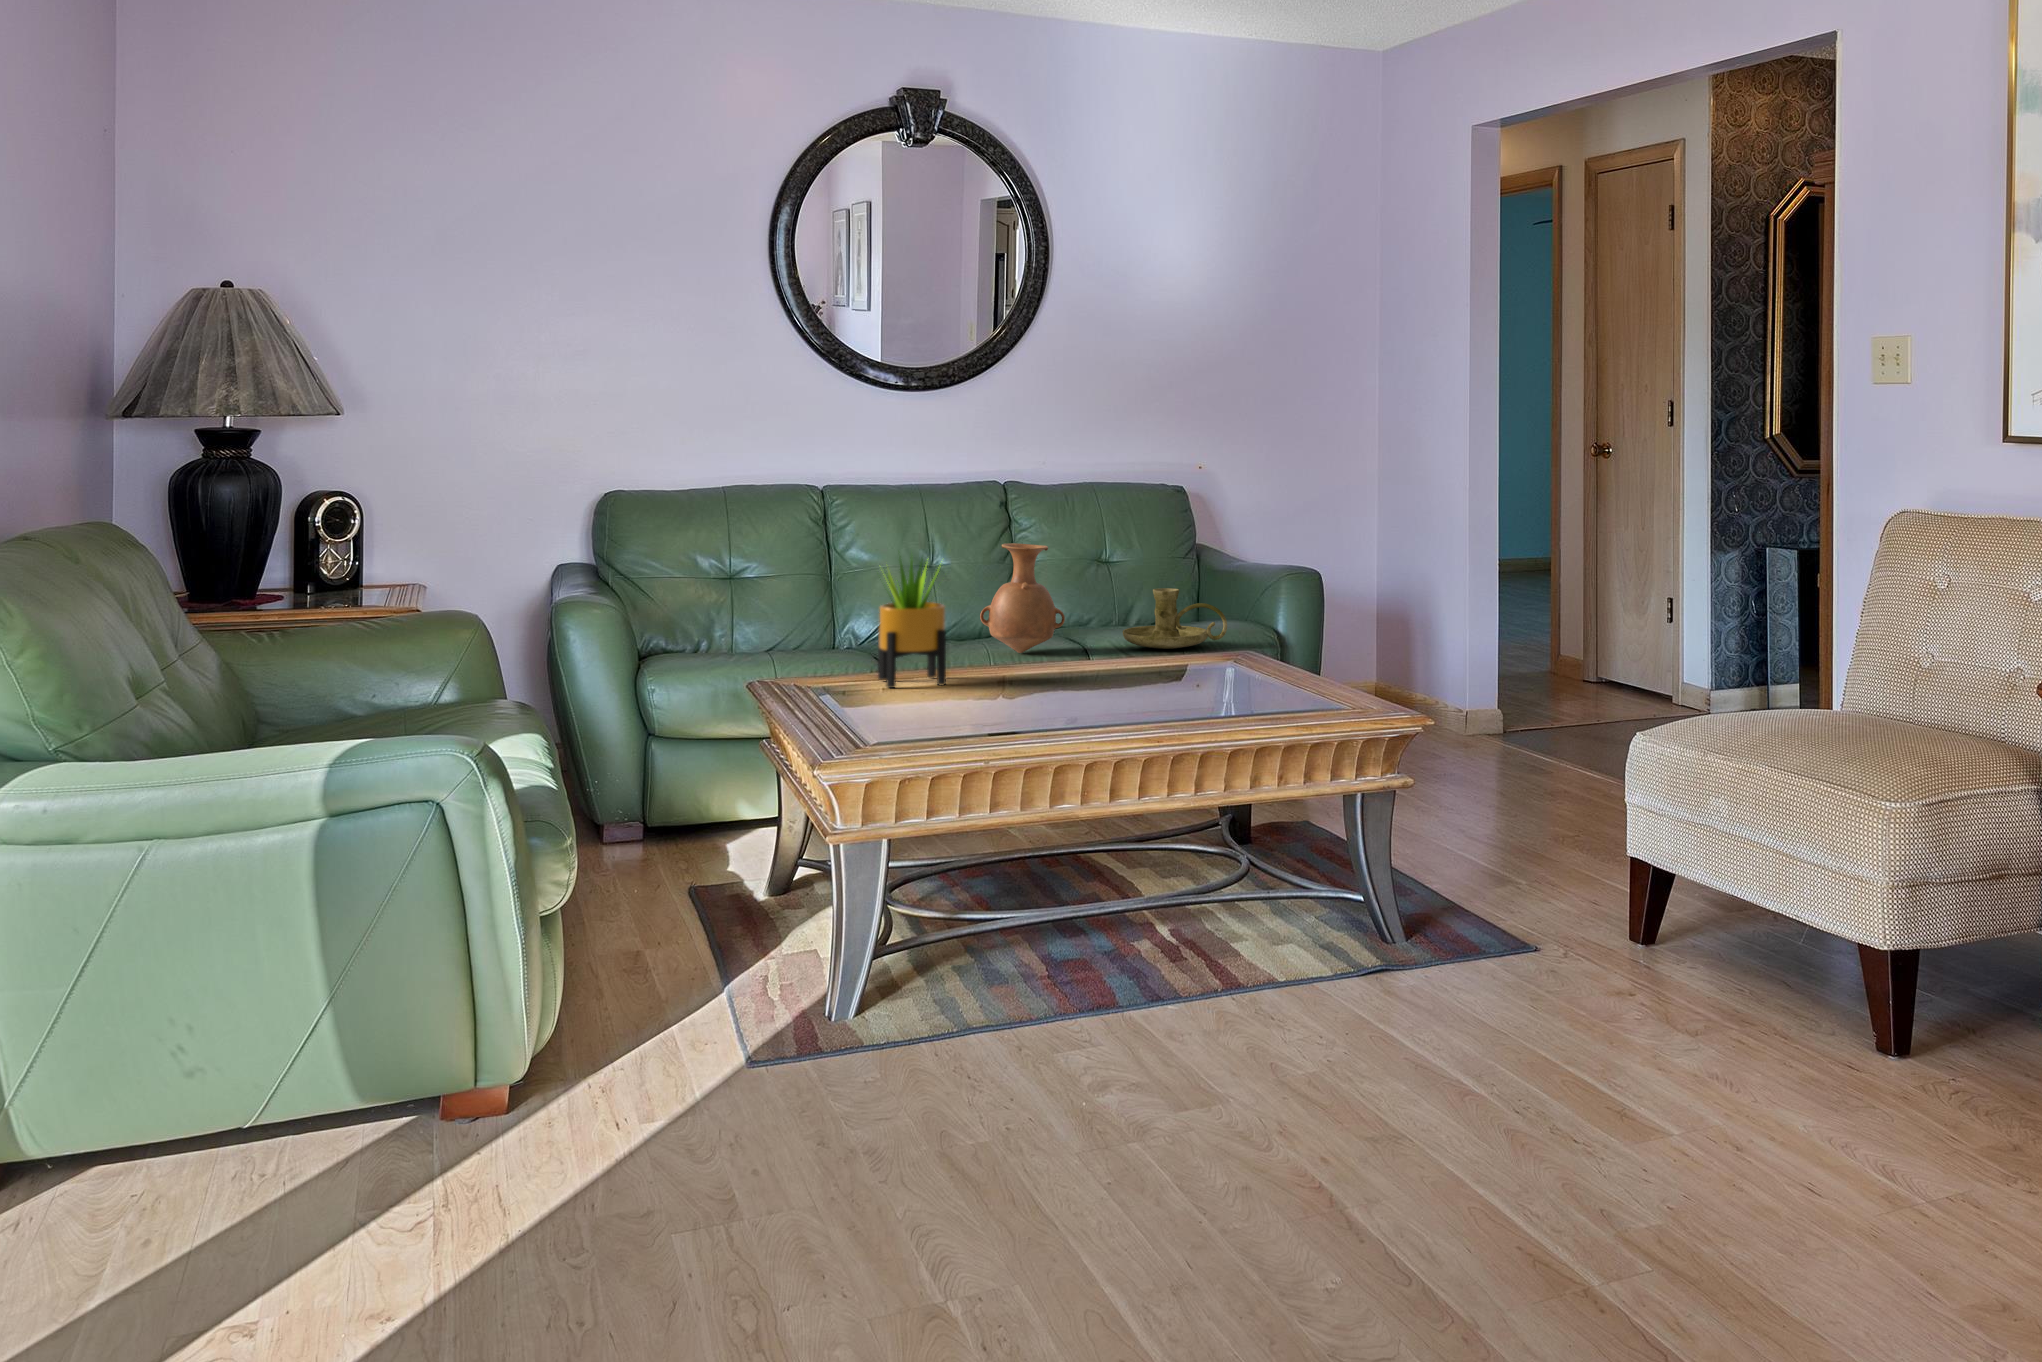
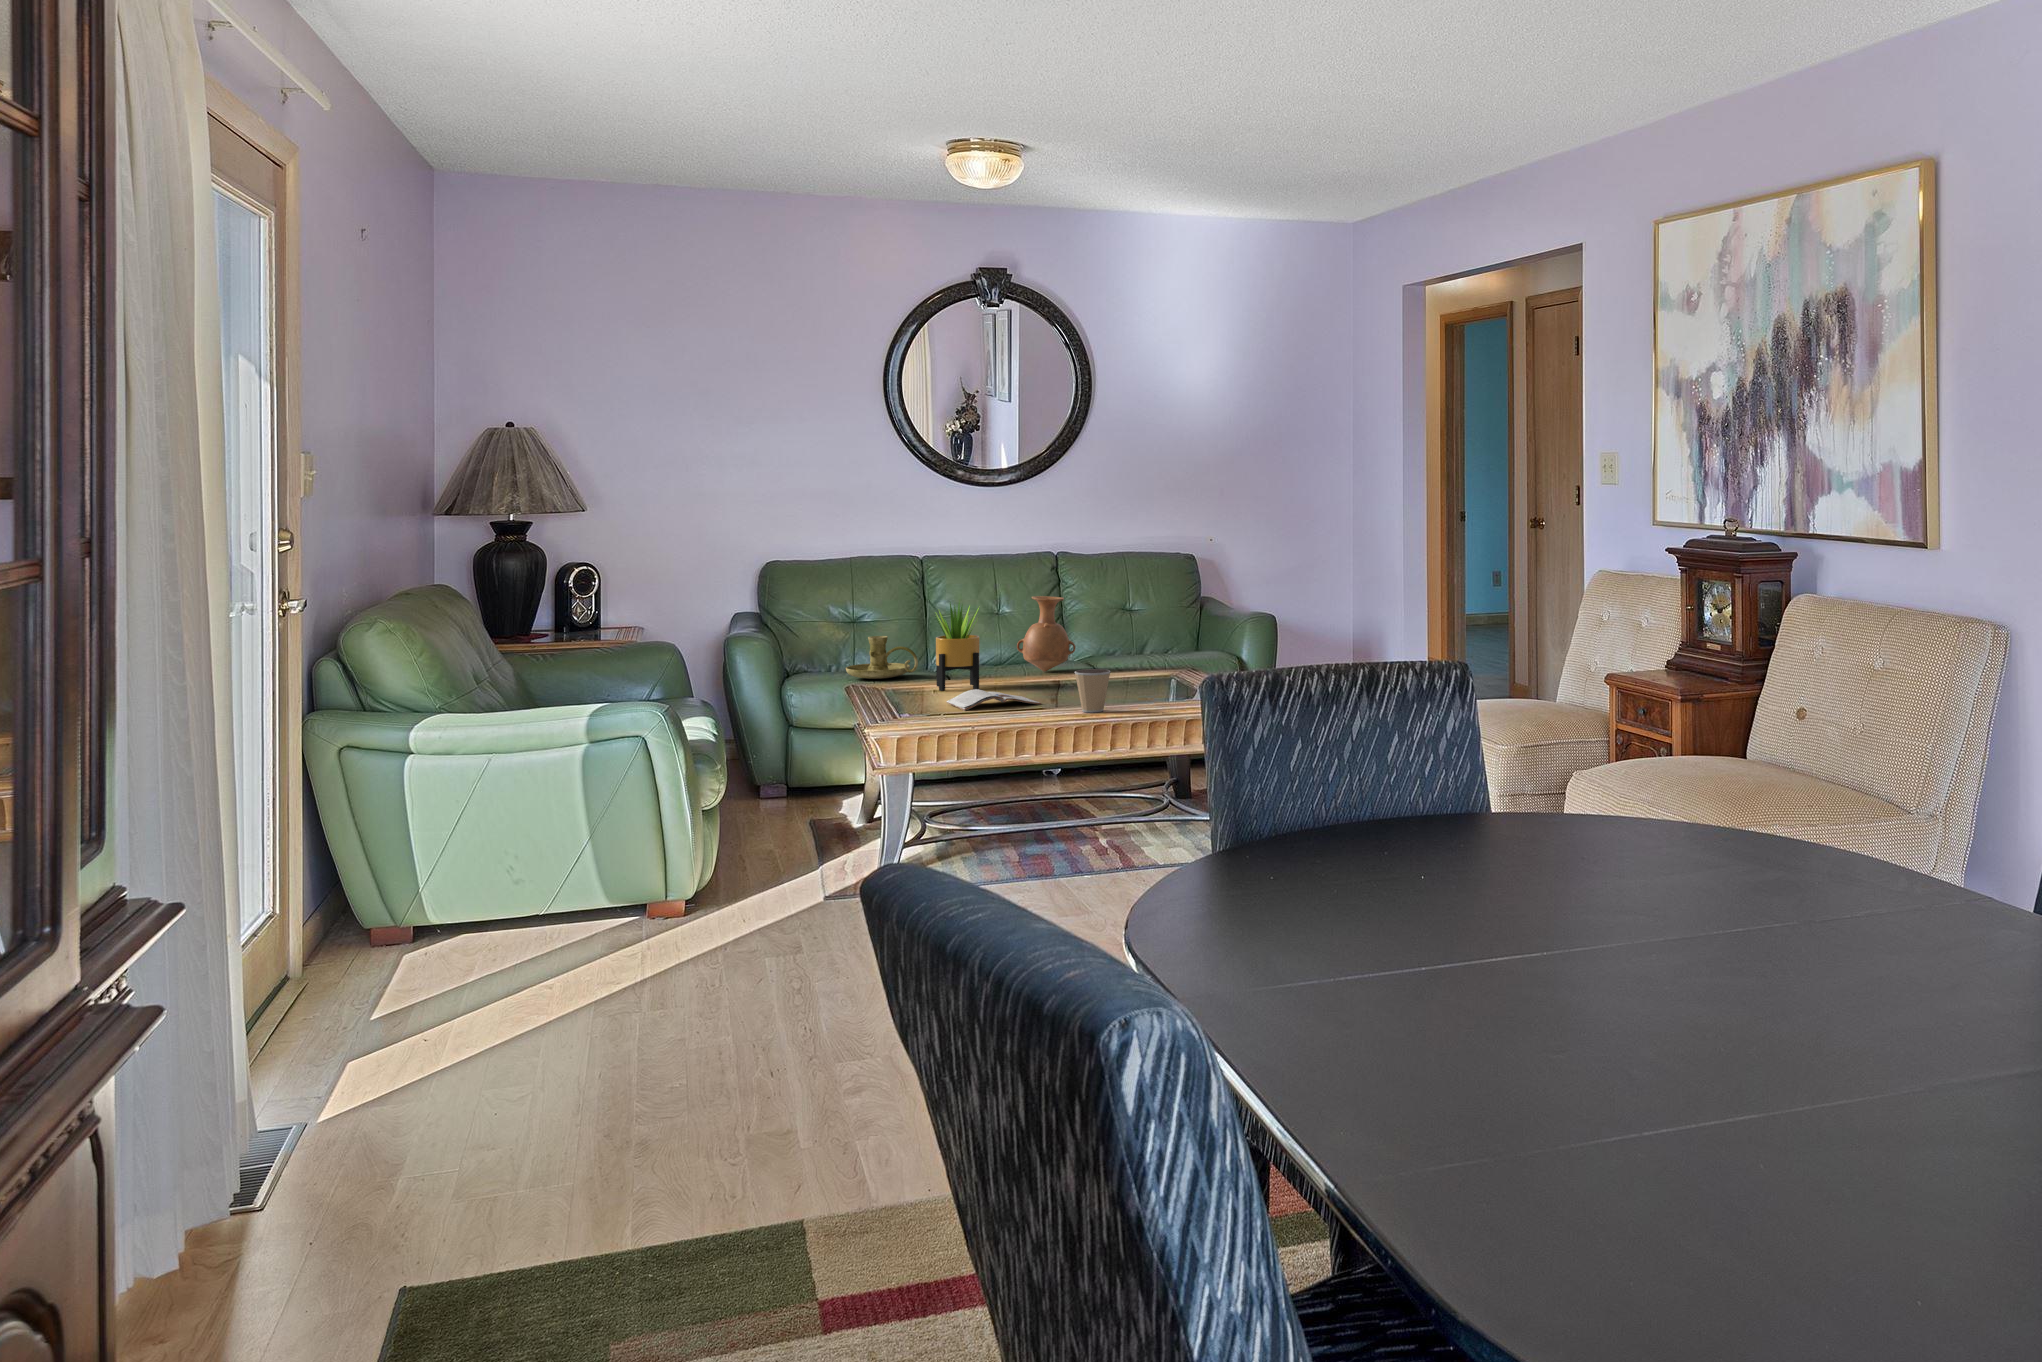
candle holder: present [1123,588,1227,649] -> present [846,636,918,679]
coffee cup: none [1138,663,1196,734] -> present [1075,669,1111,712]
magazine: none [917,691,1069,729] -> present [946,689,1041,711]

